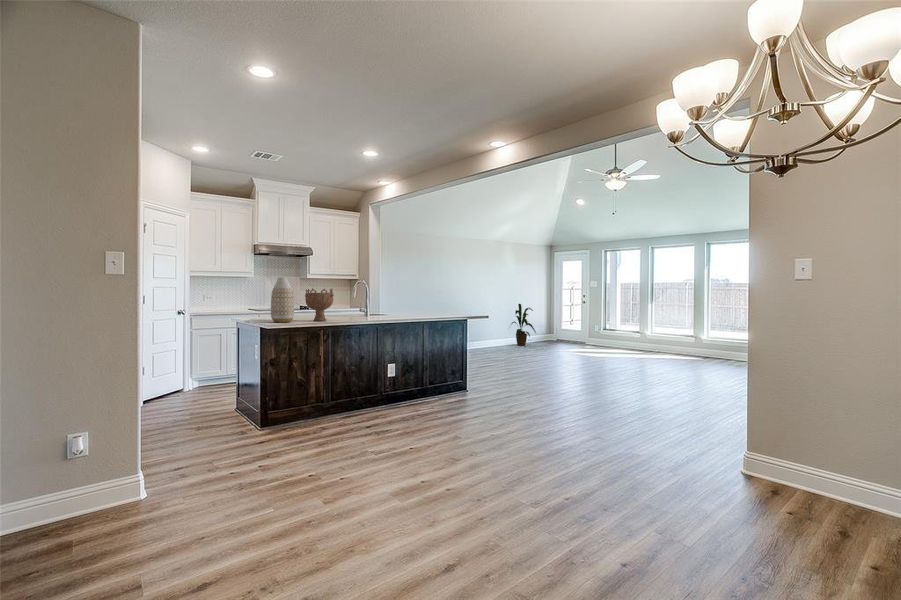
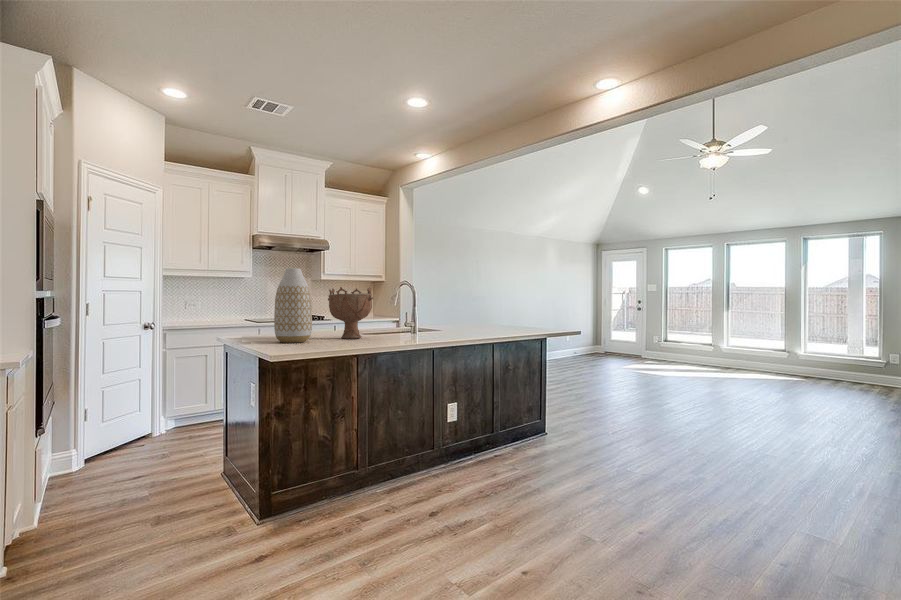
house plant: present [512,304,536,346] -> none [553,311,587,361]

